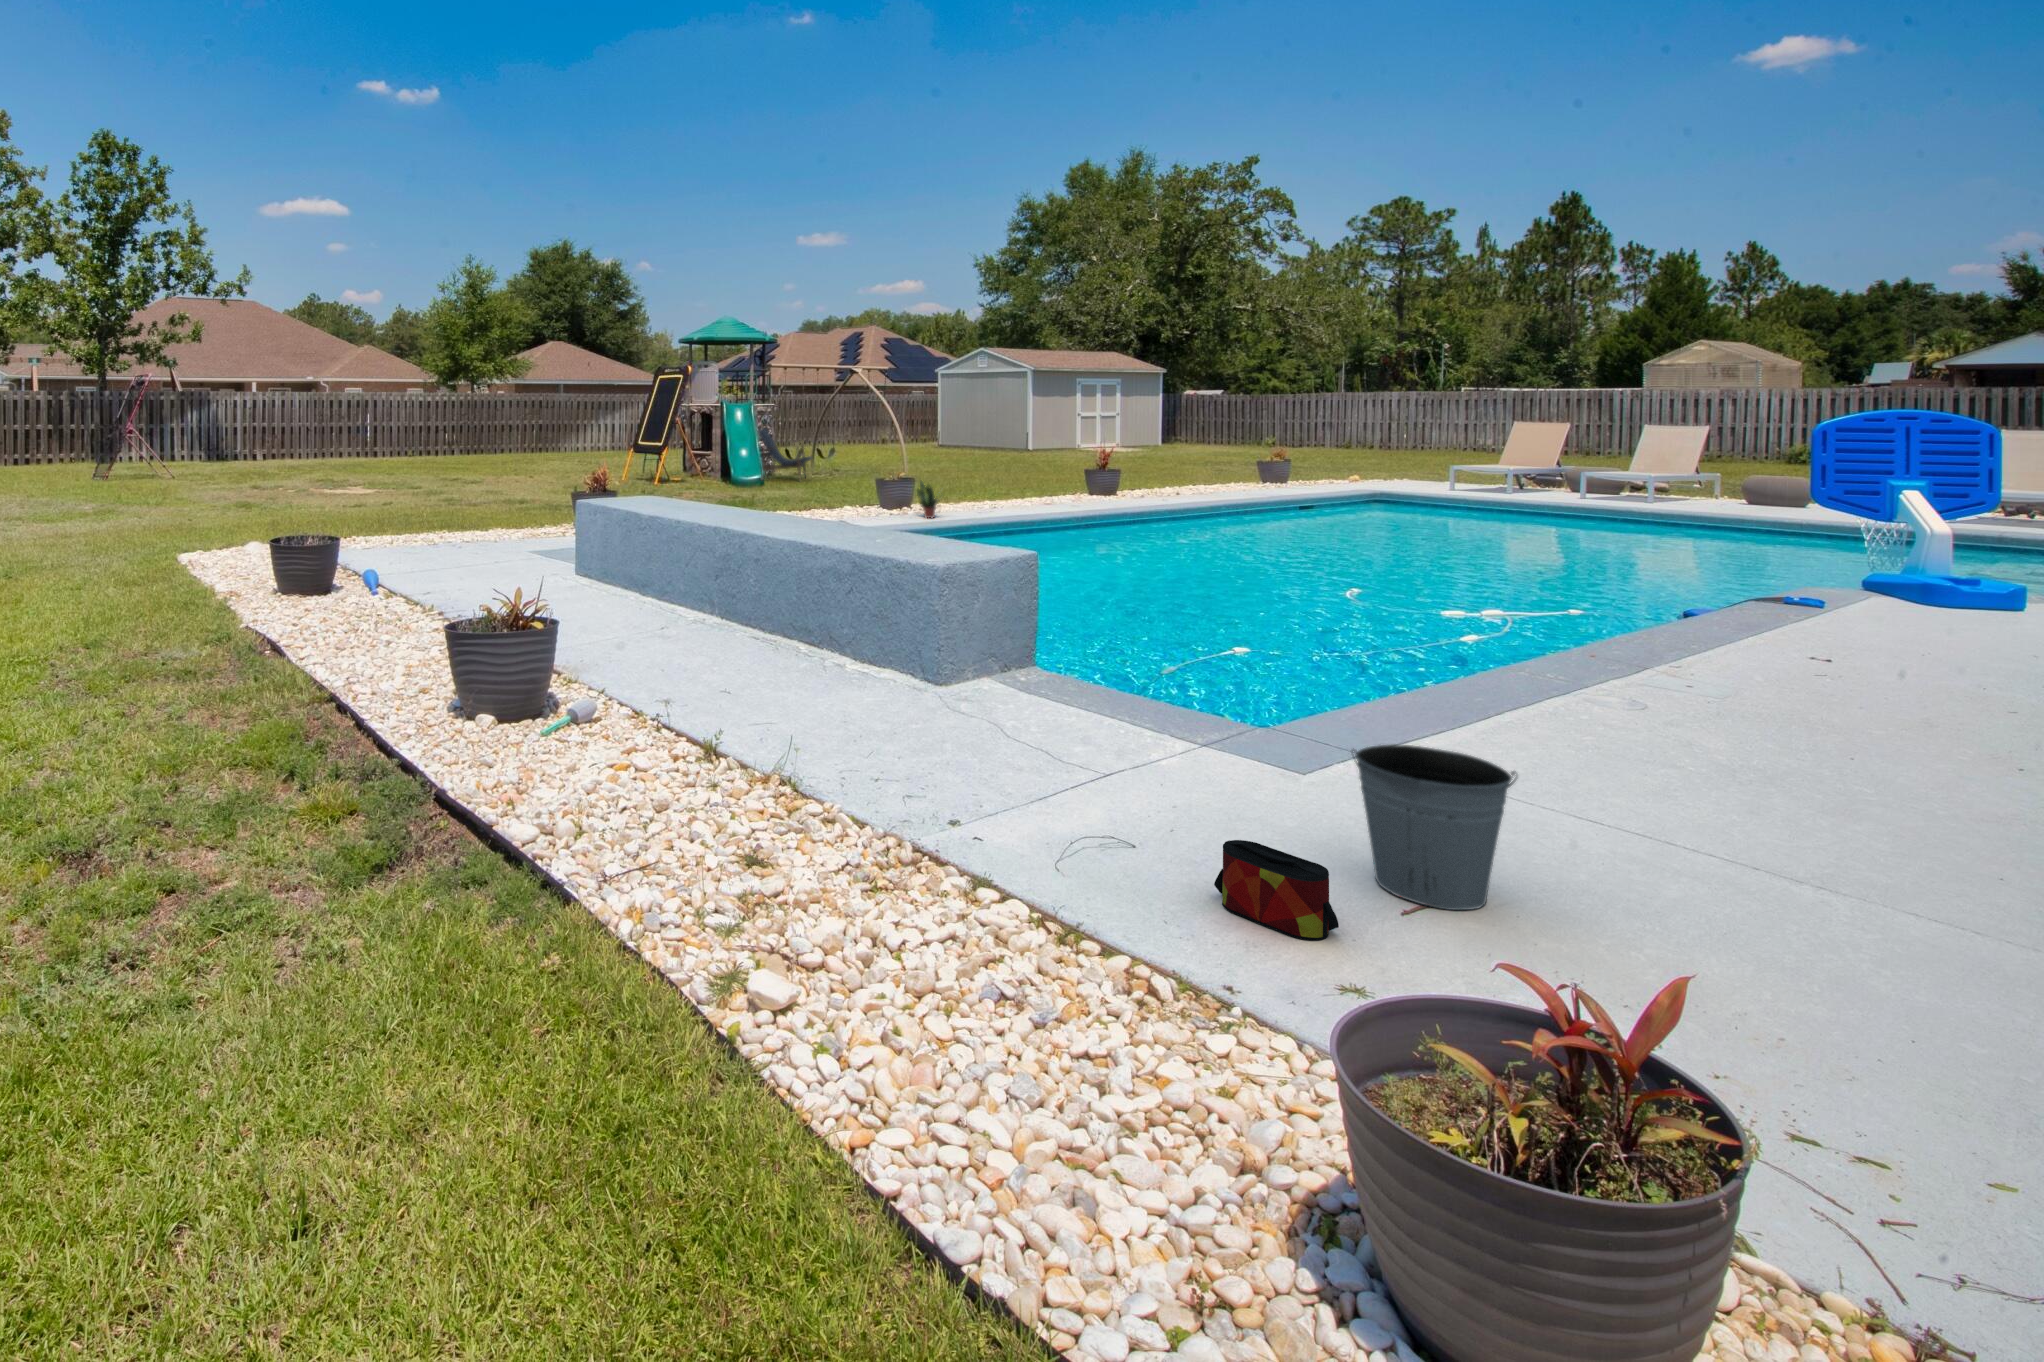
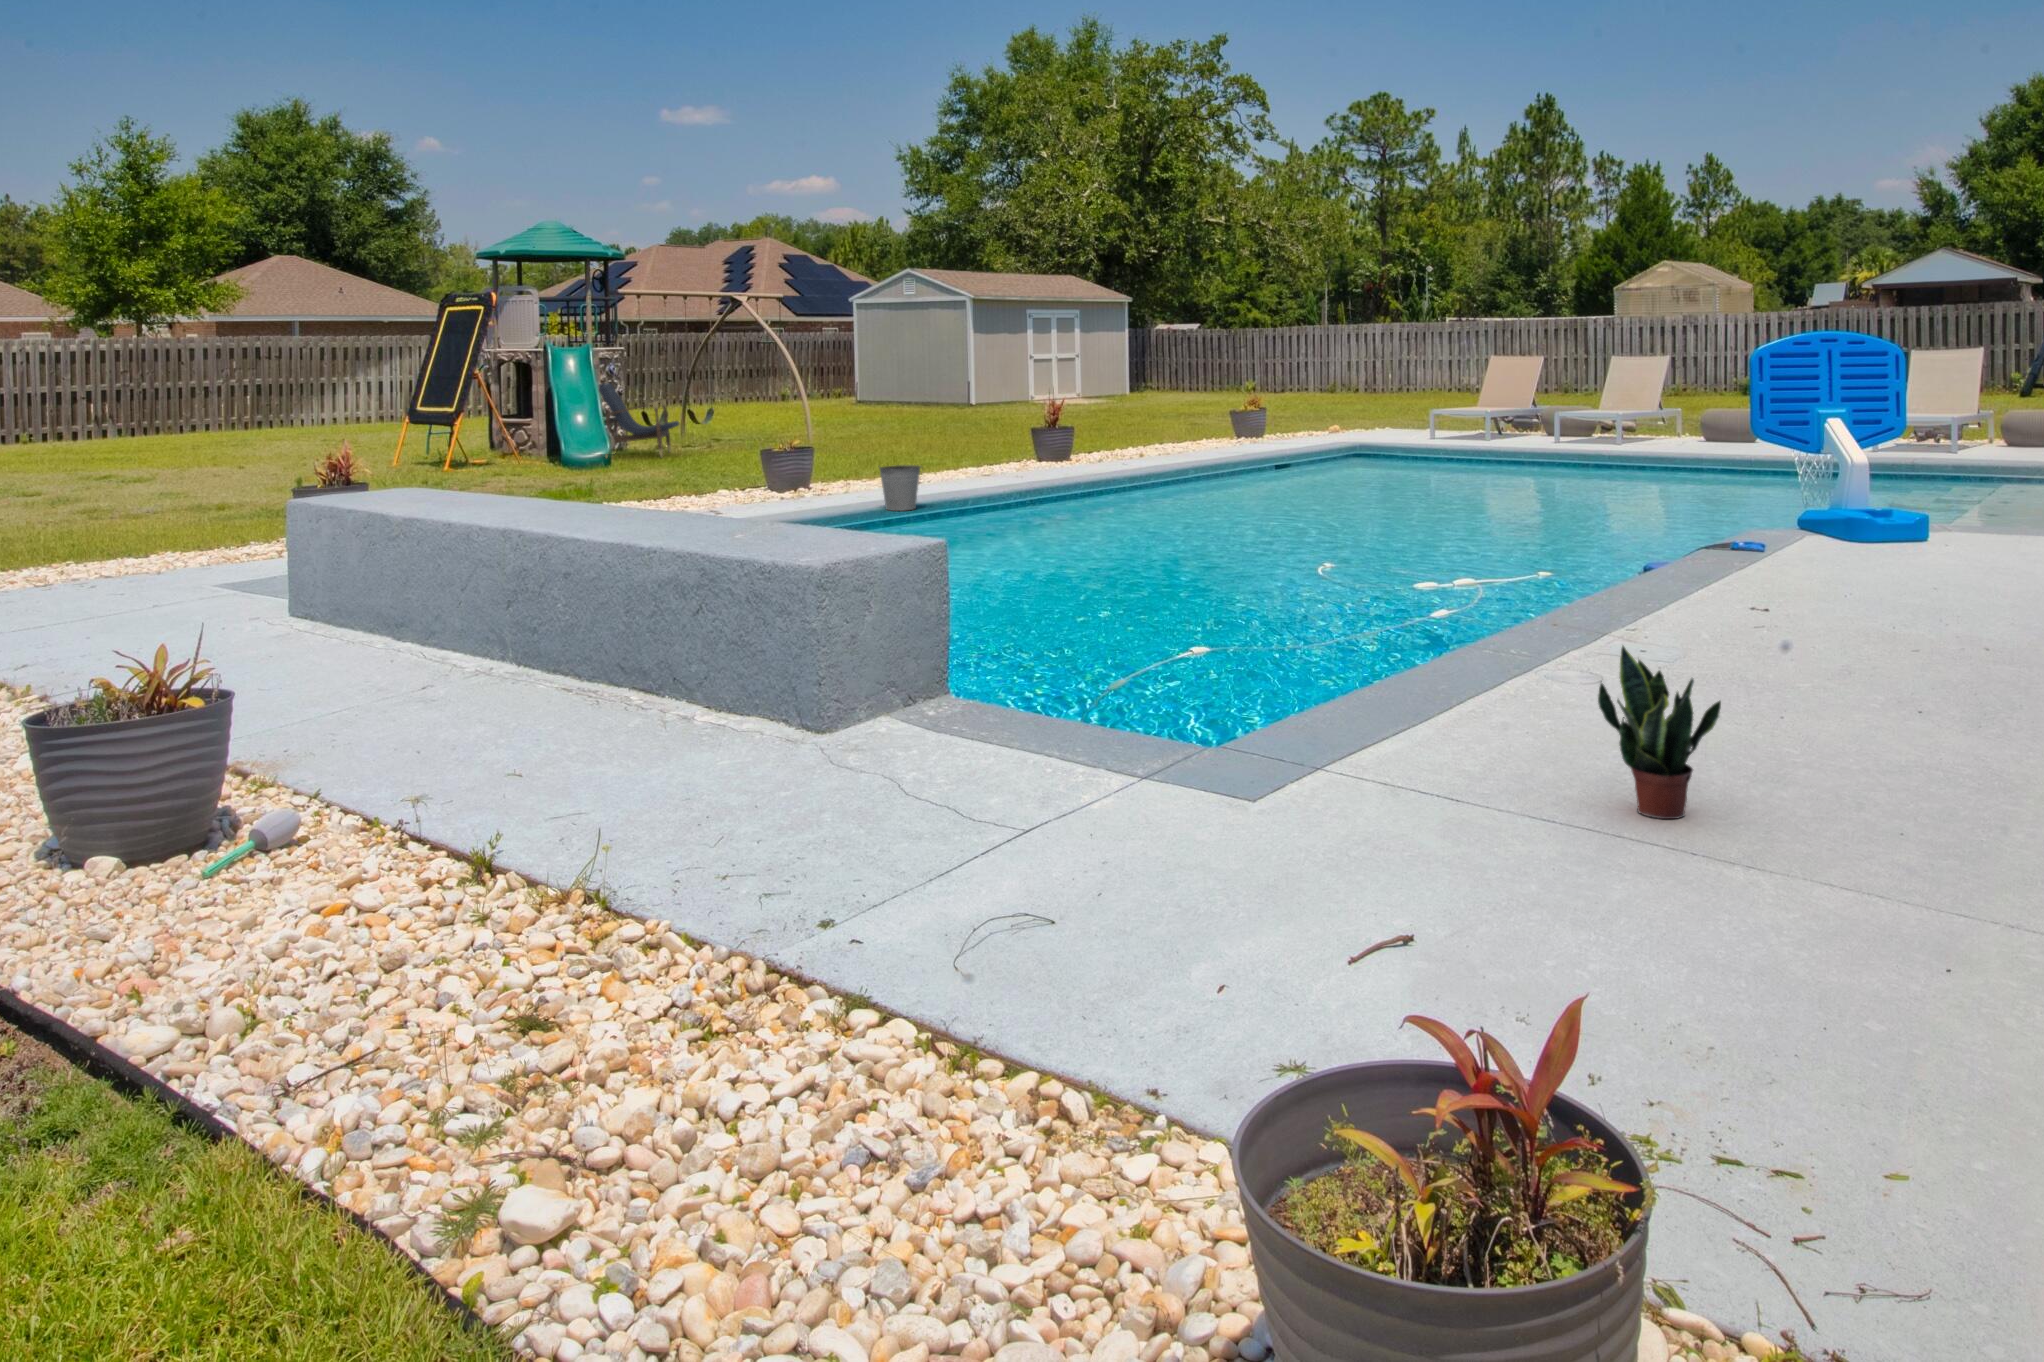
potted plant: present [917,481,937,518] -> present [1598,646,1721,819]
bucket: present [1352,744,1517,910] -> present [880,465,921,511]
bag: present [1214,840,1339,940] -> none [1145,892,1280,1006]

